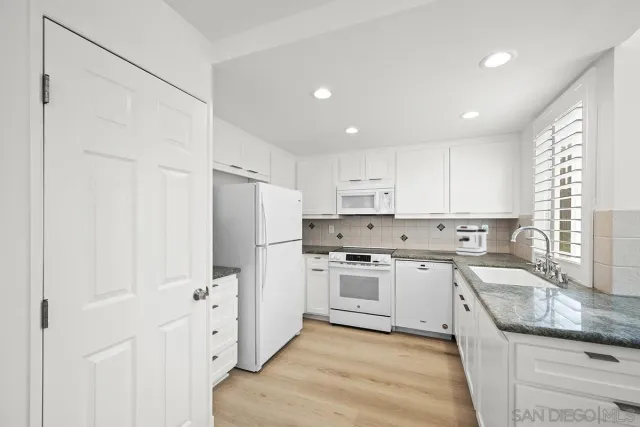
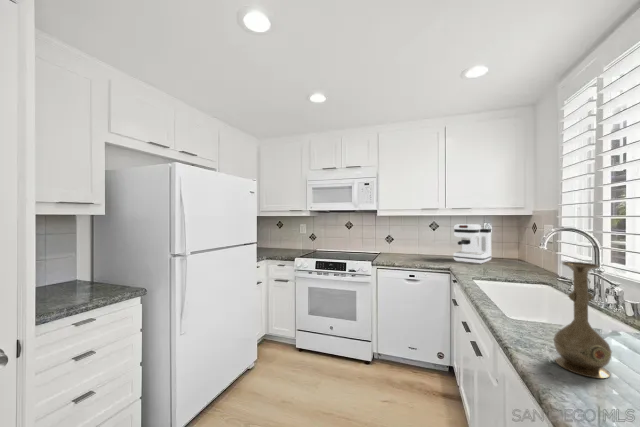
vase: none [502,245,530,303] -> present [554,262,612,378]

